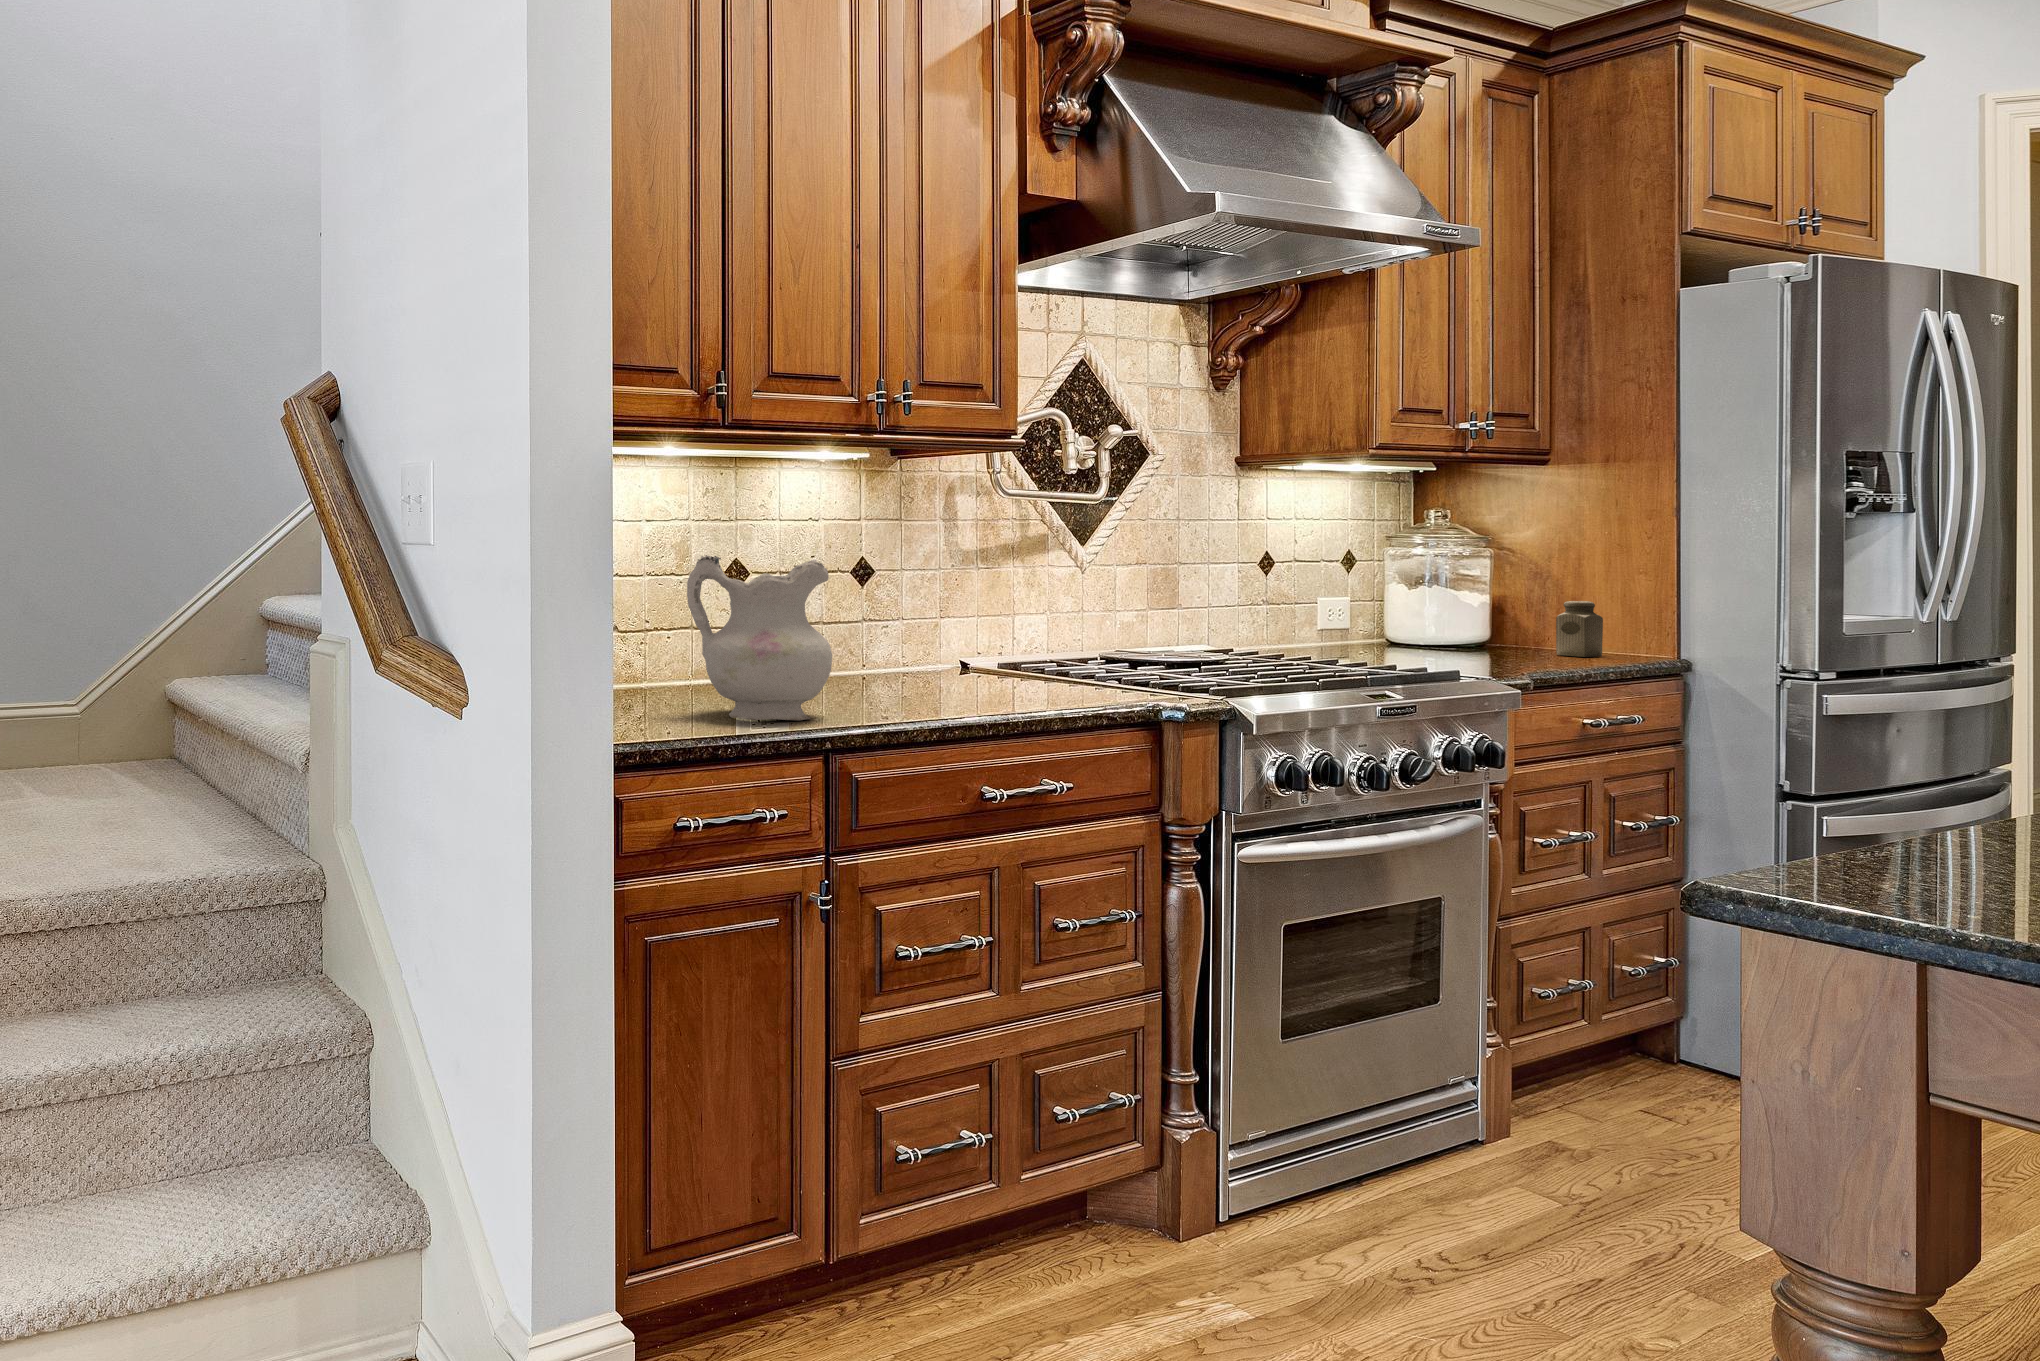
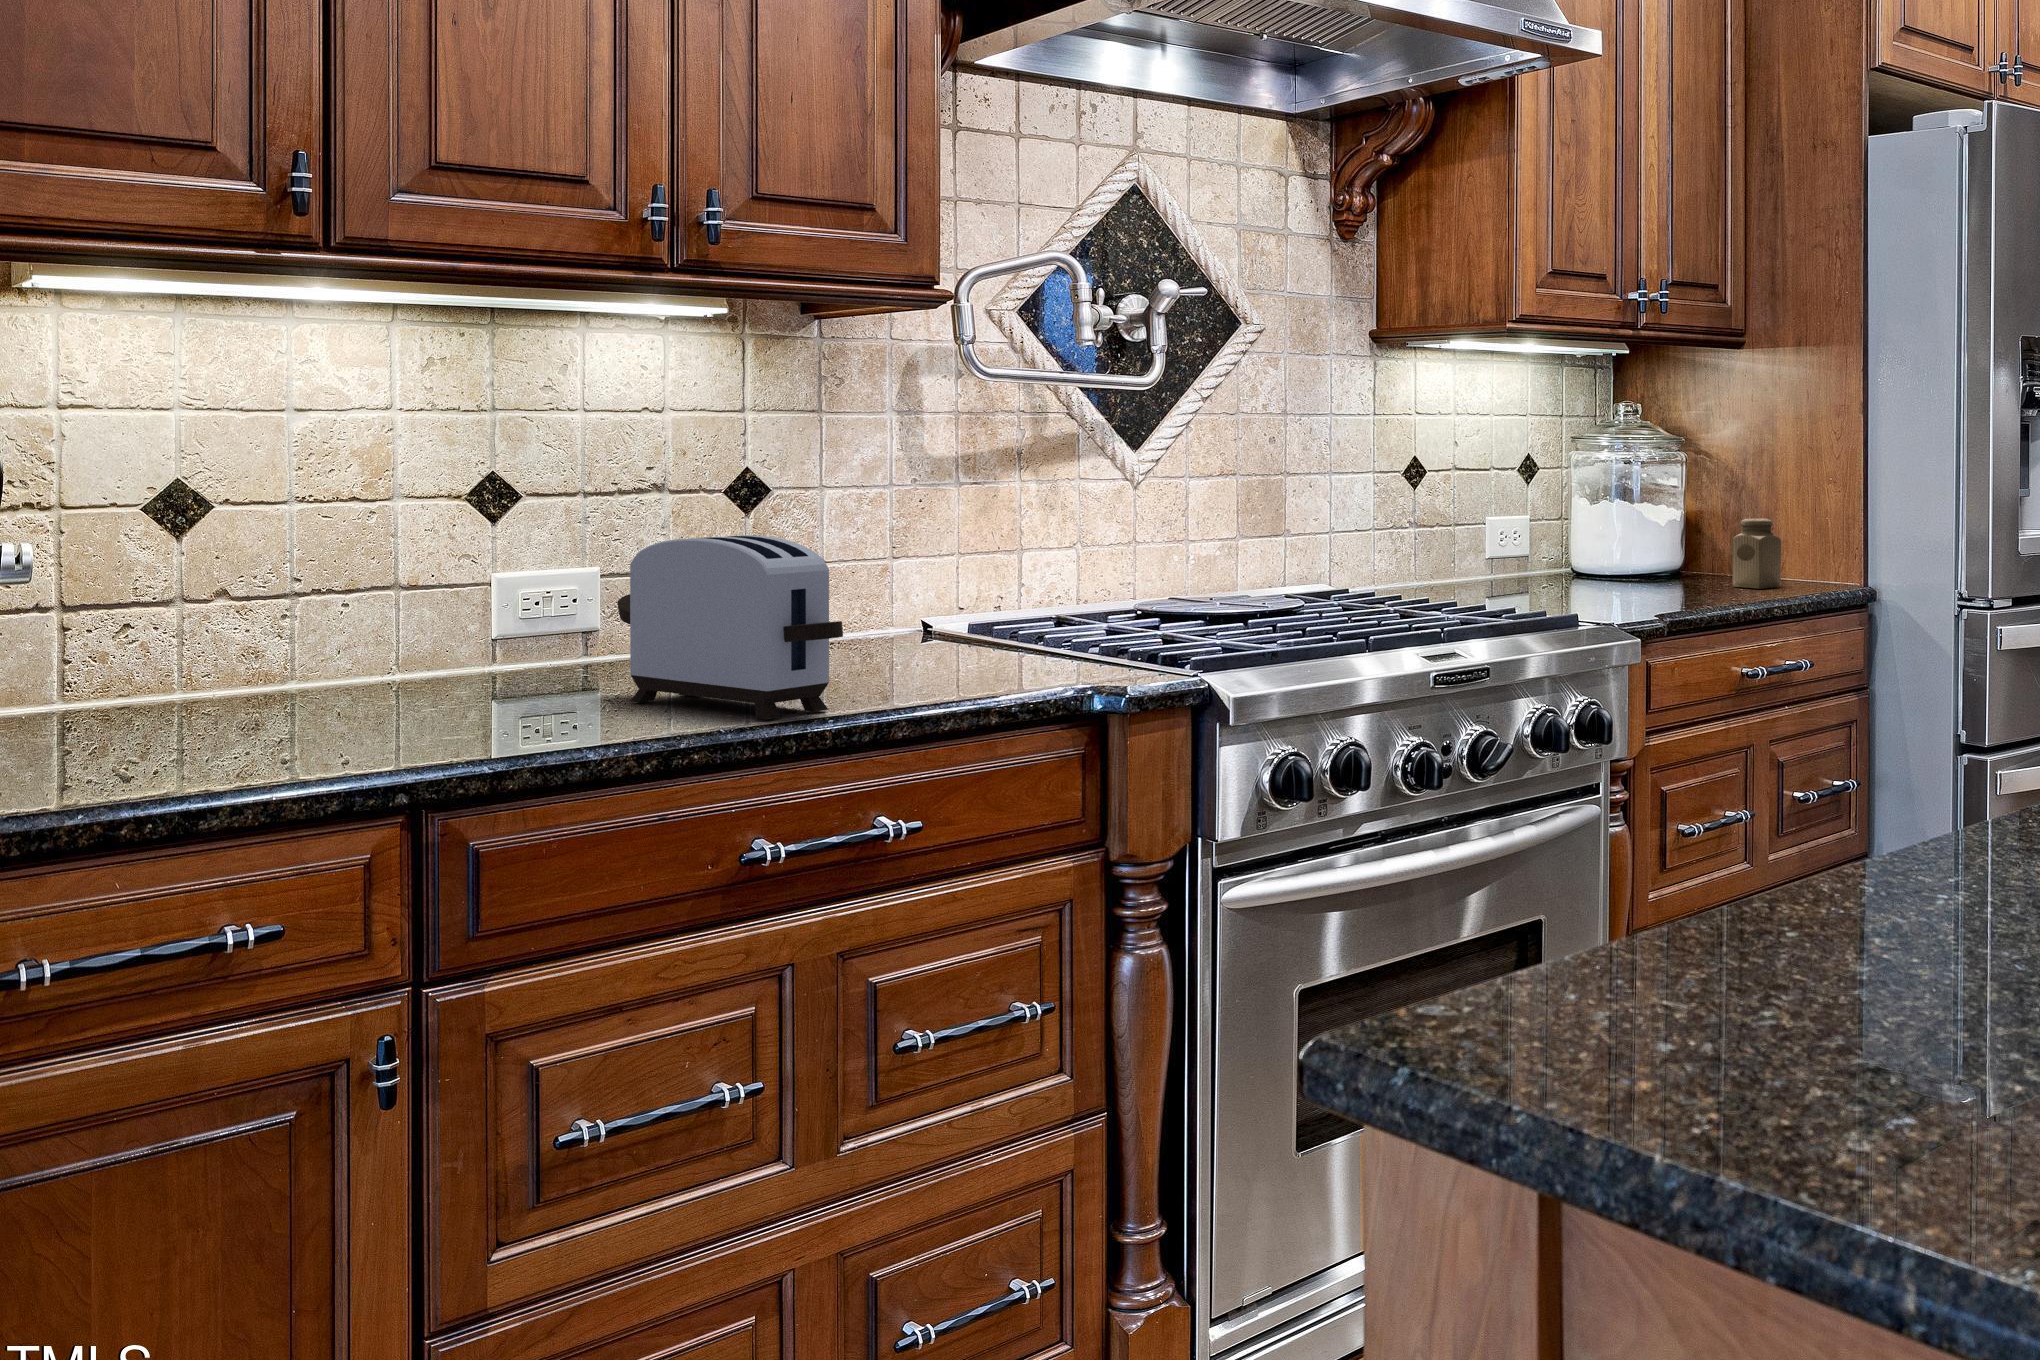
ceramic pitcher: present [687,555,832,720] -> none [194,470,476,758]
toaster: none [858,598,1030,713] -> present [617,535,843,719]

